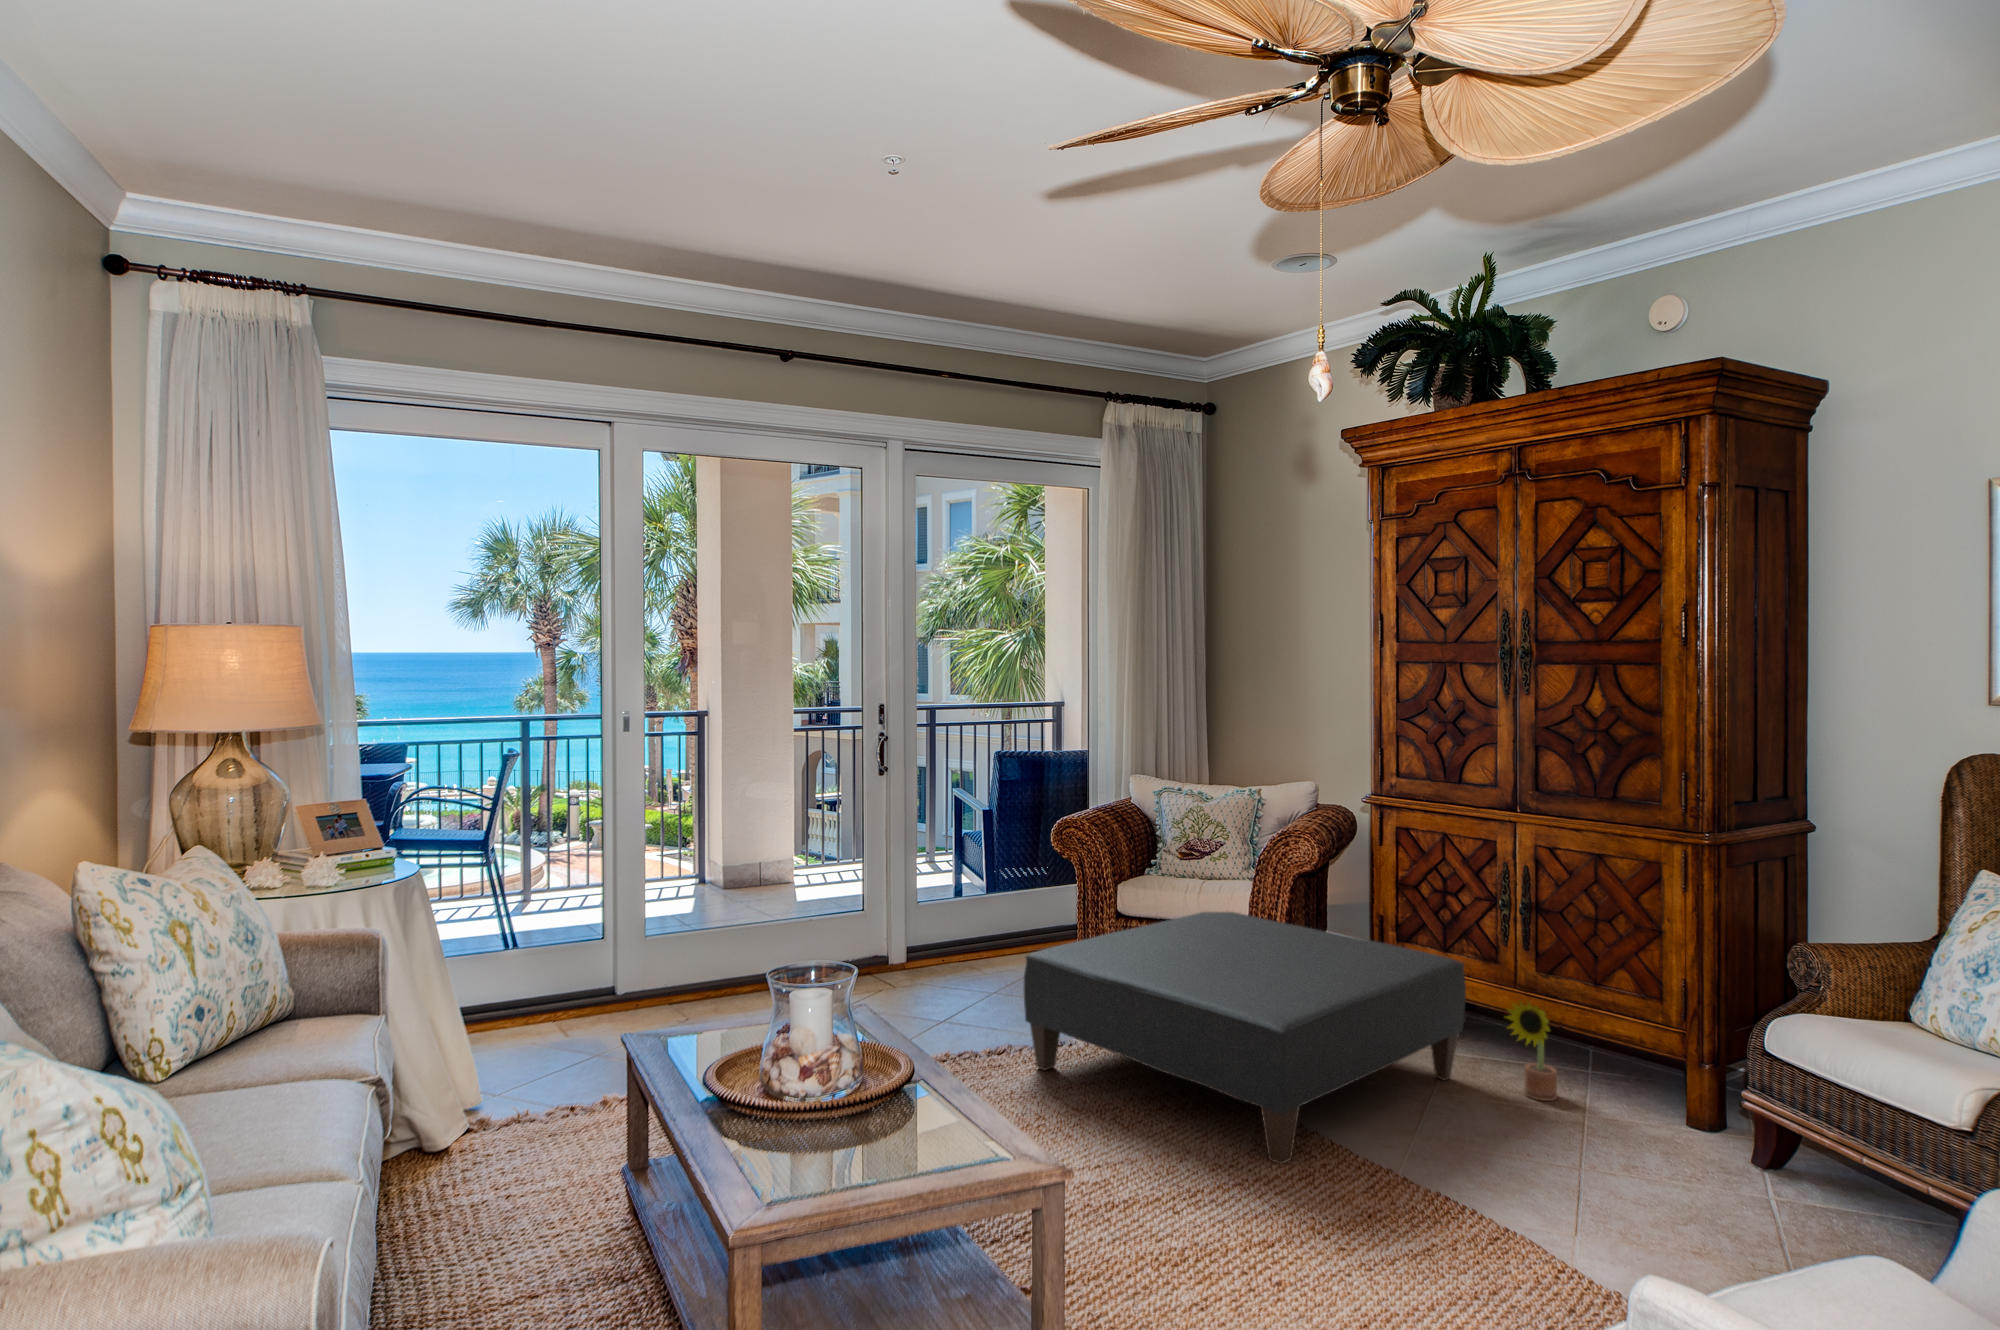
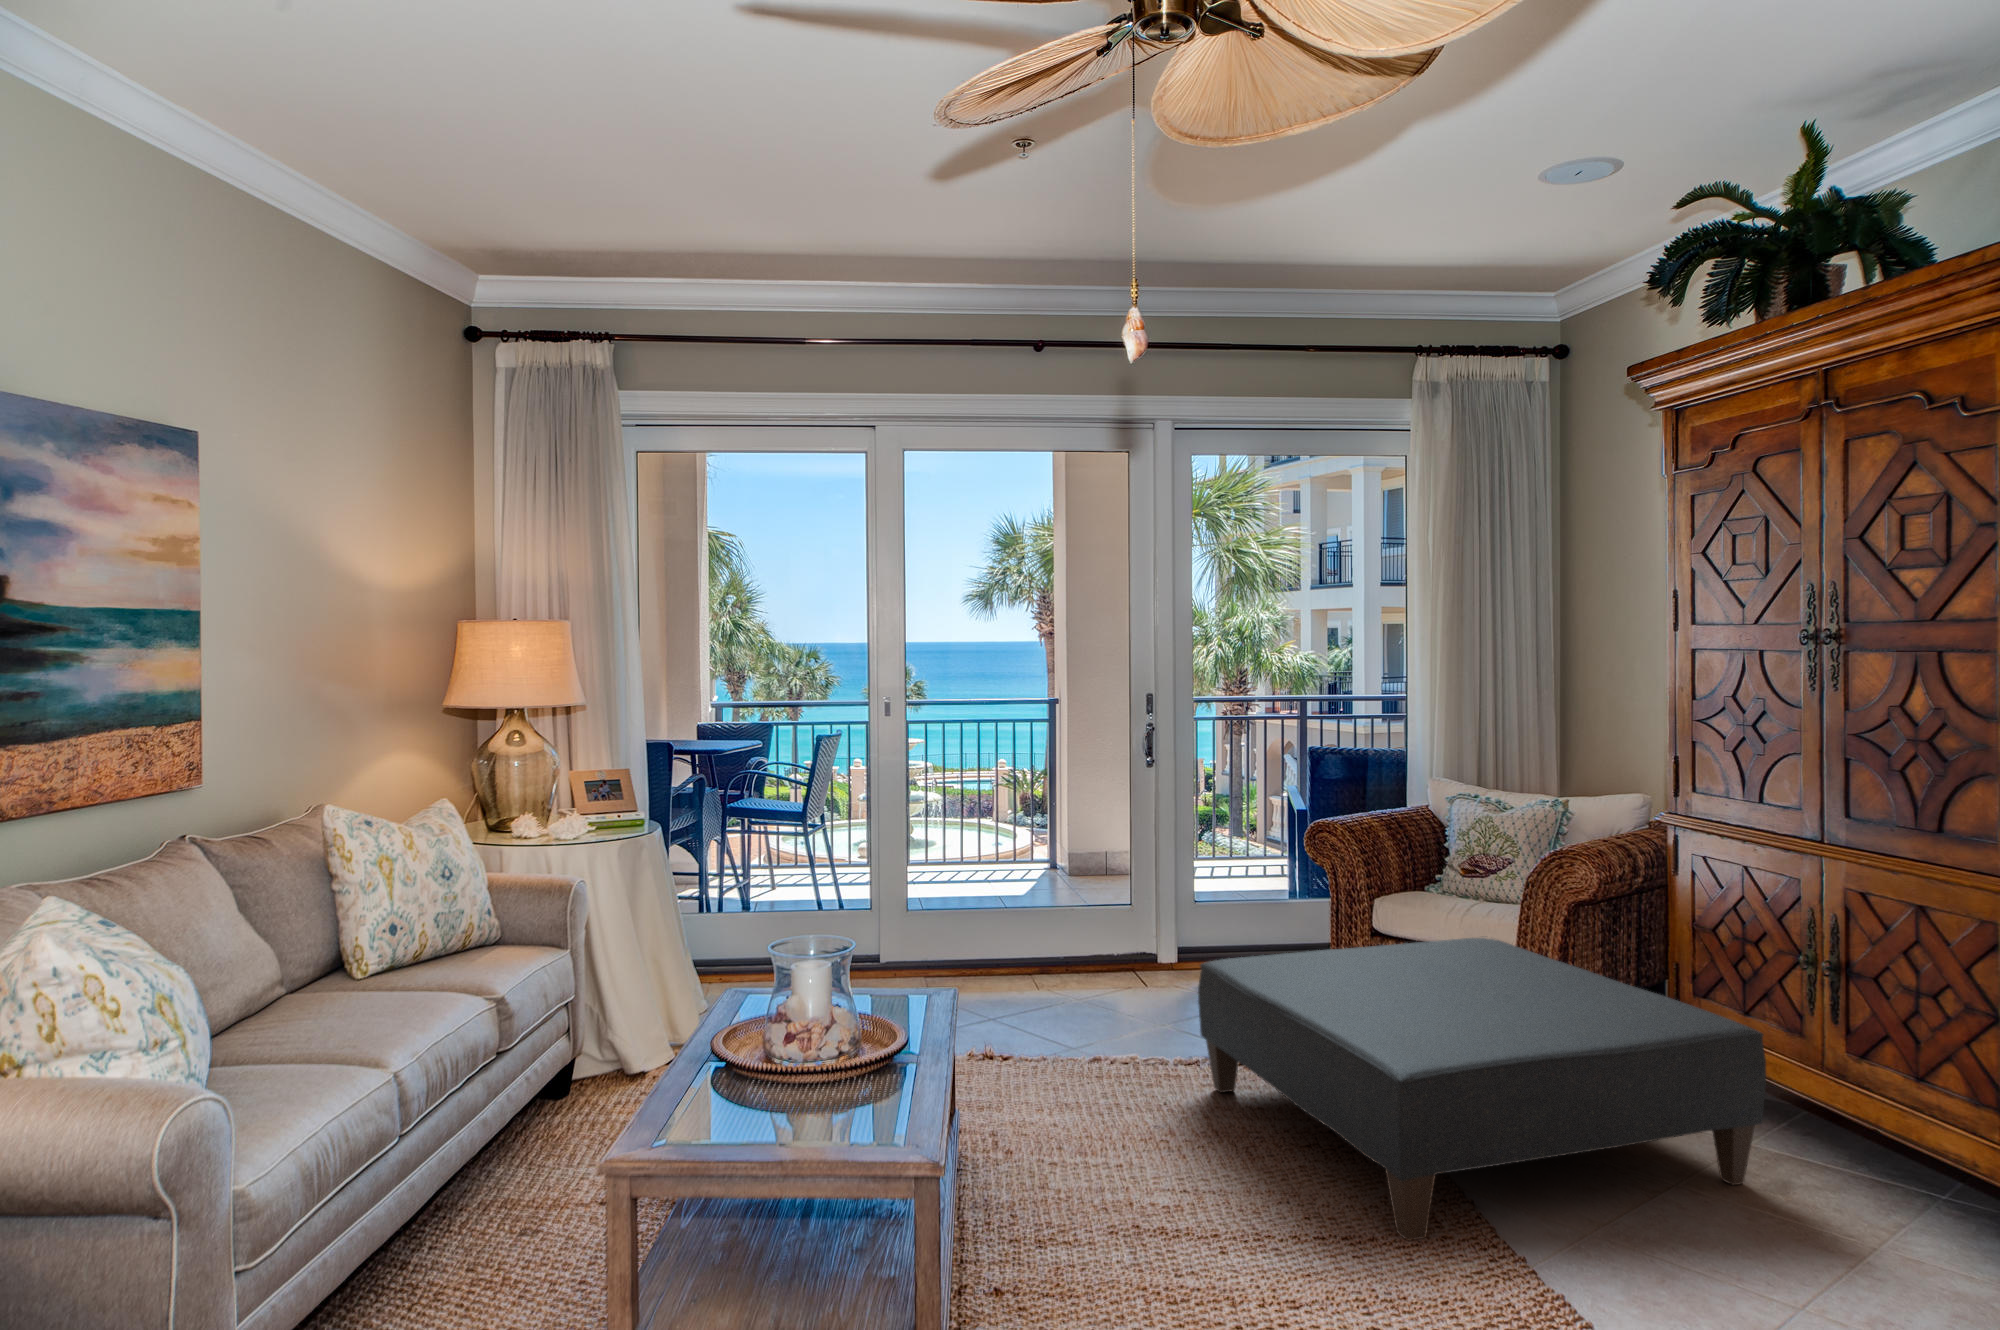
decorative plant: present [1506,1002,1557,1101] -> none [1808,1092,1895,1238]

